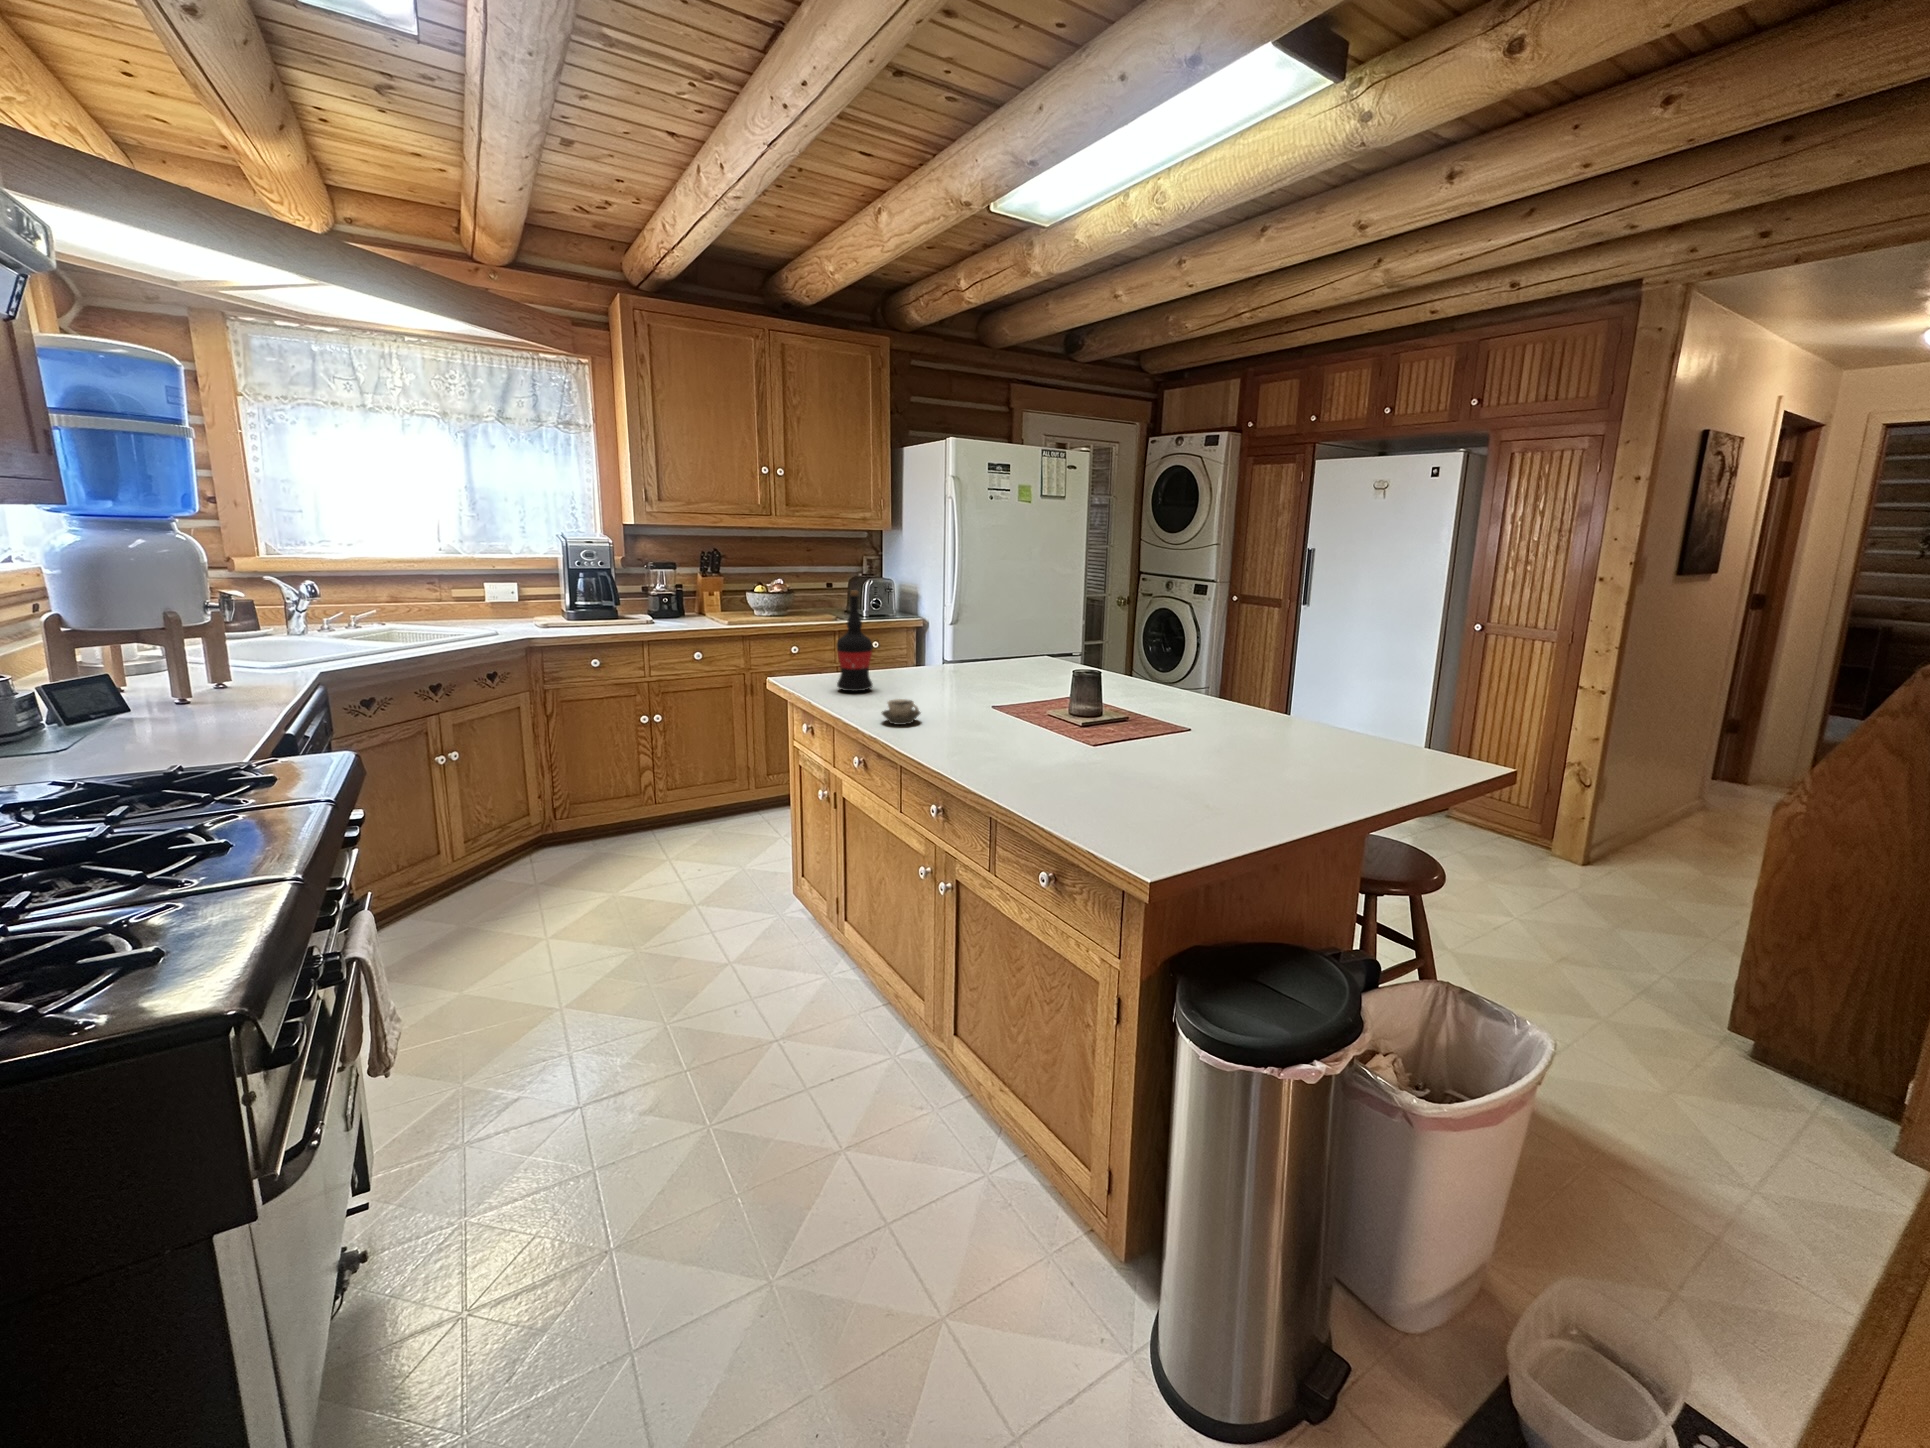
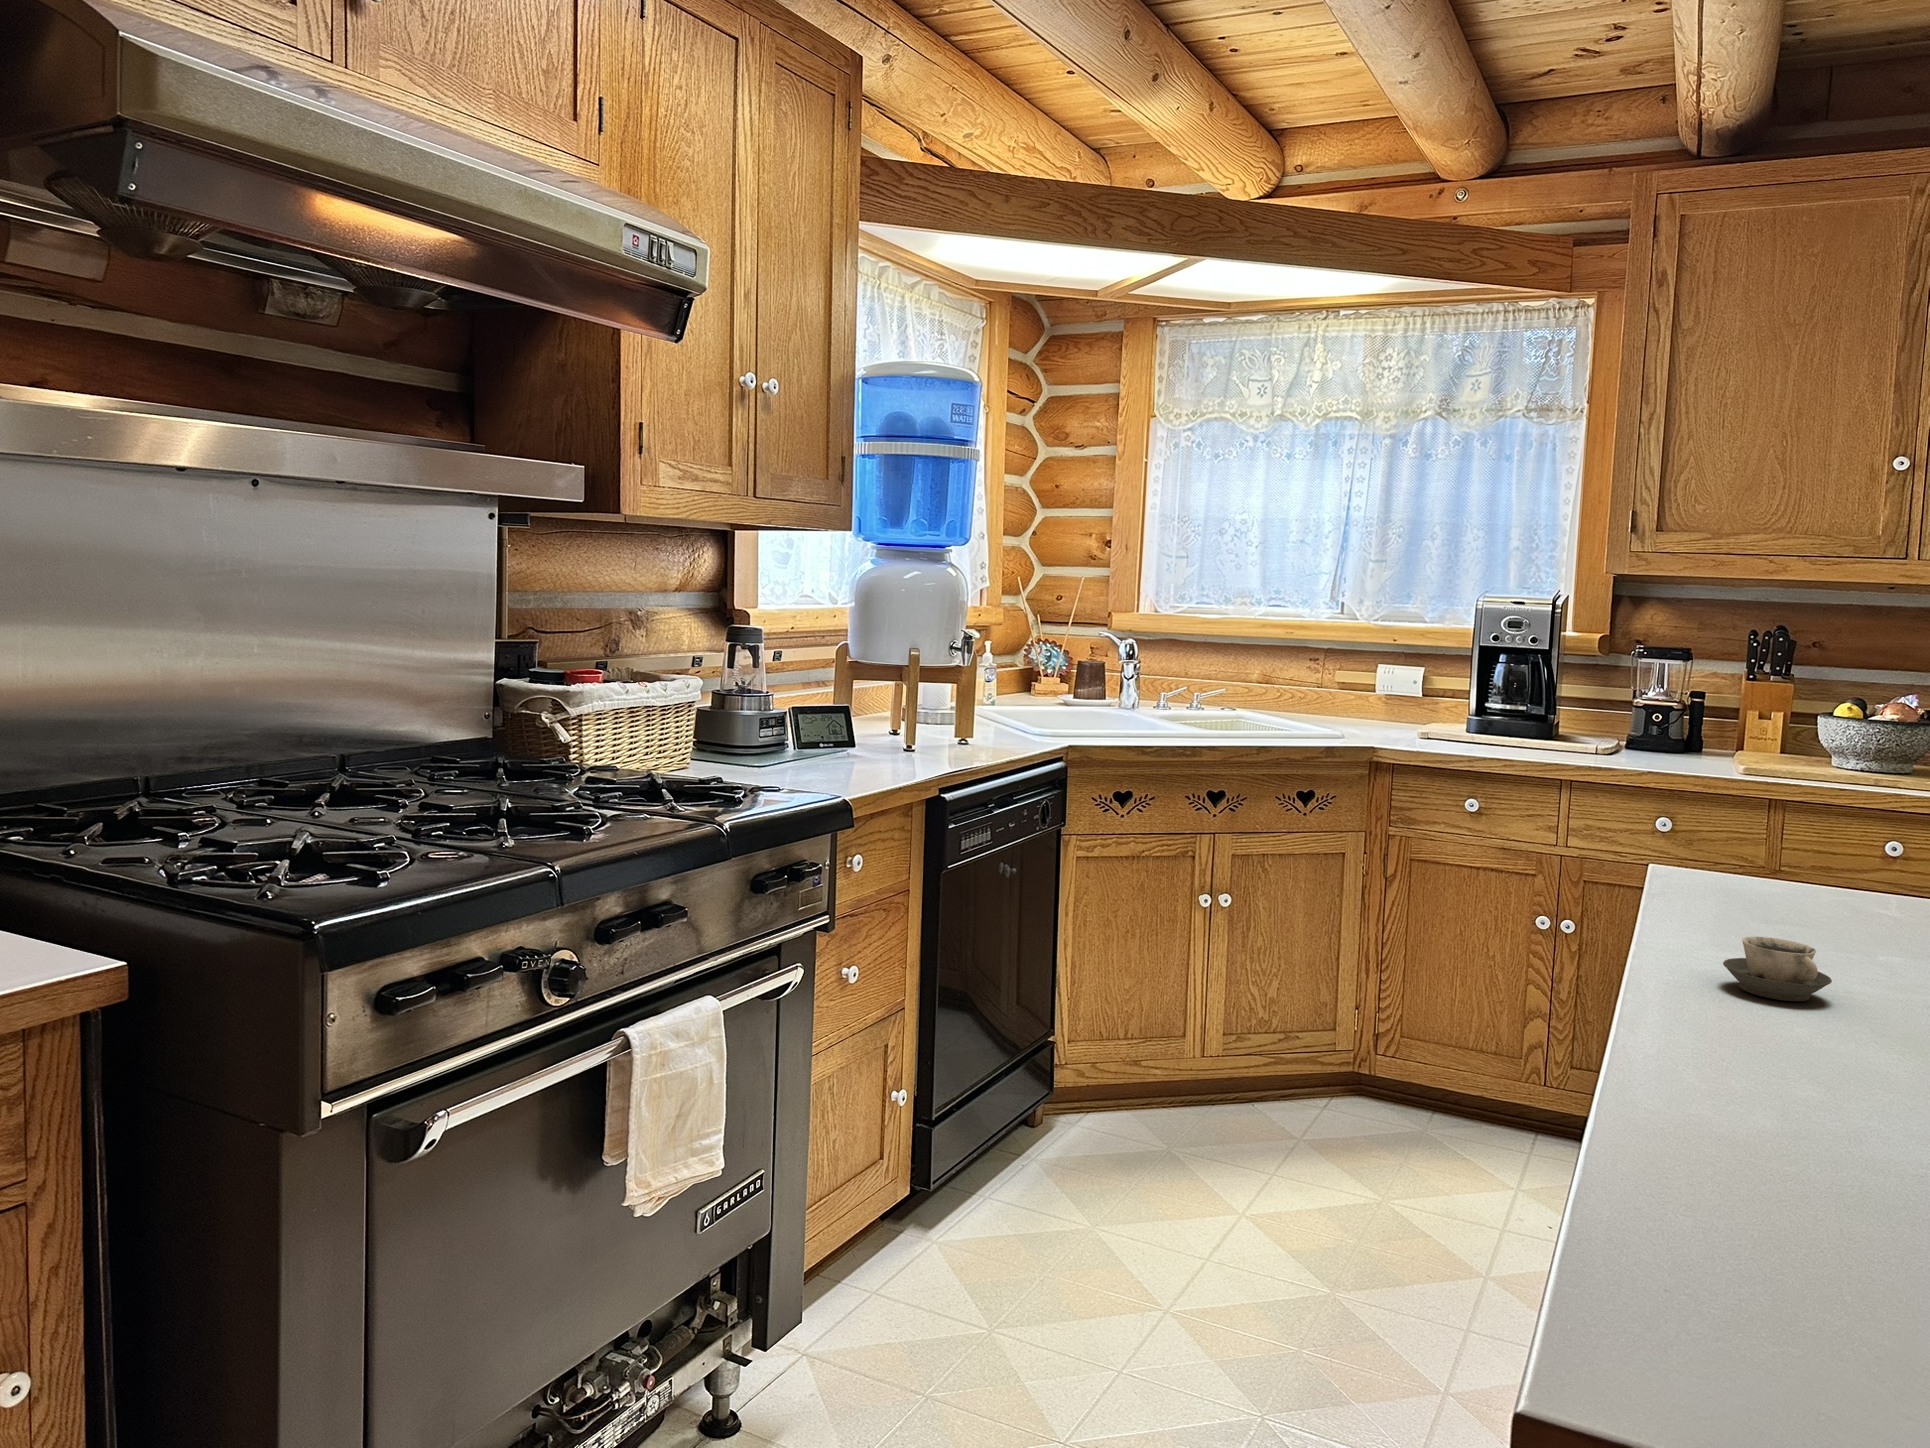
wine bottle: present [837,591,873,691] -> none [1755,695,1859,926]

